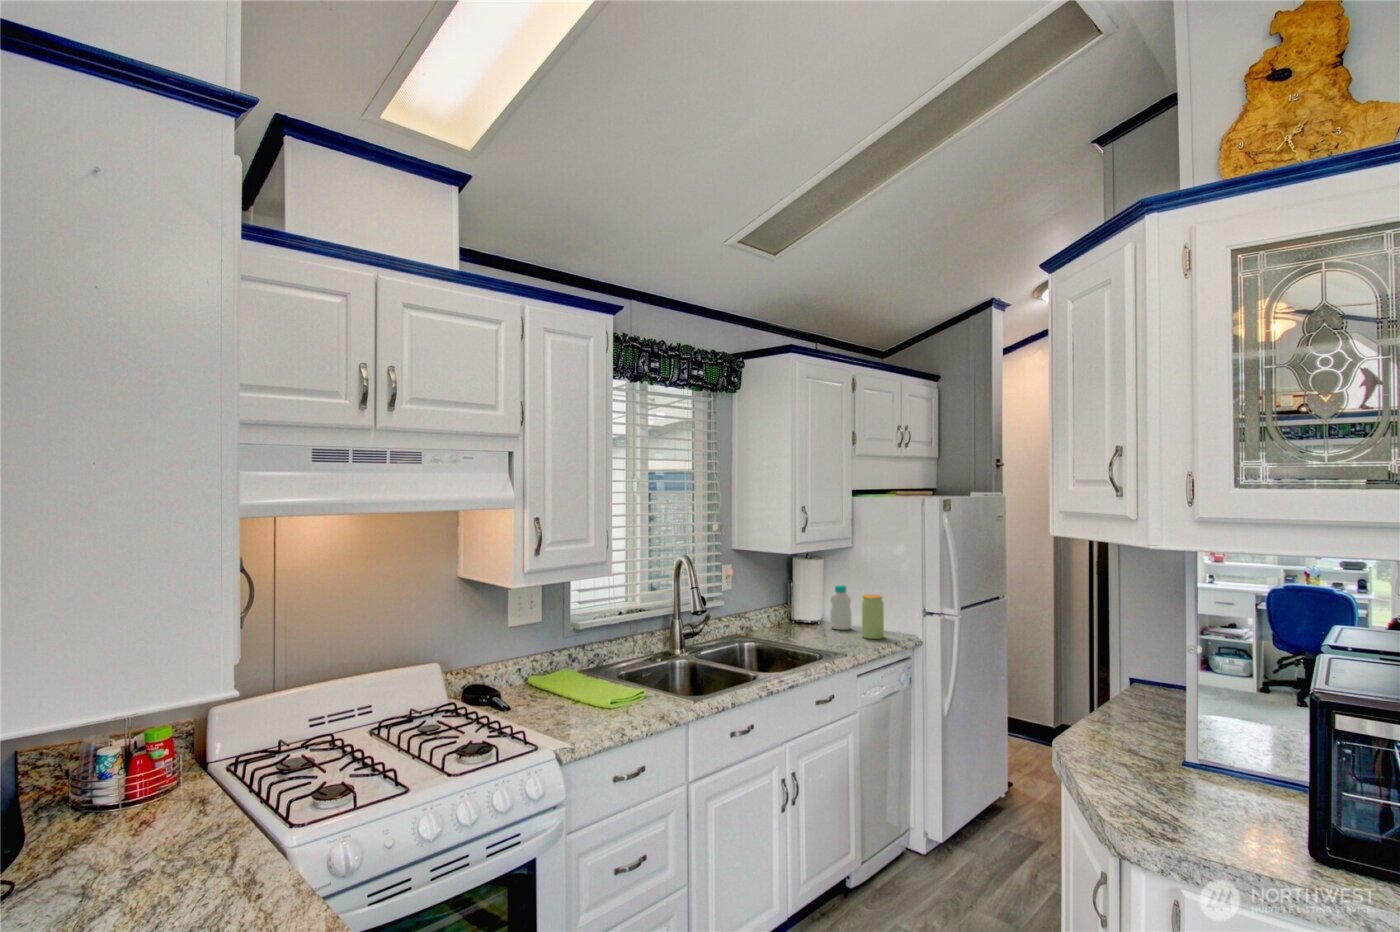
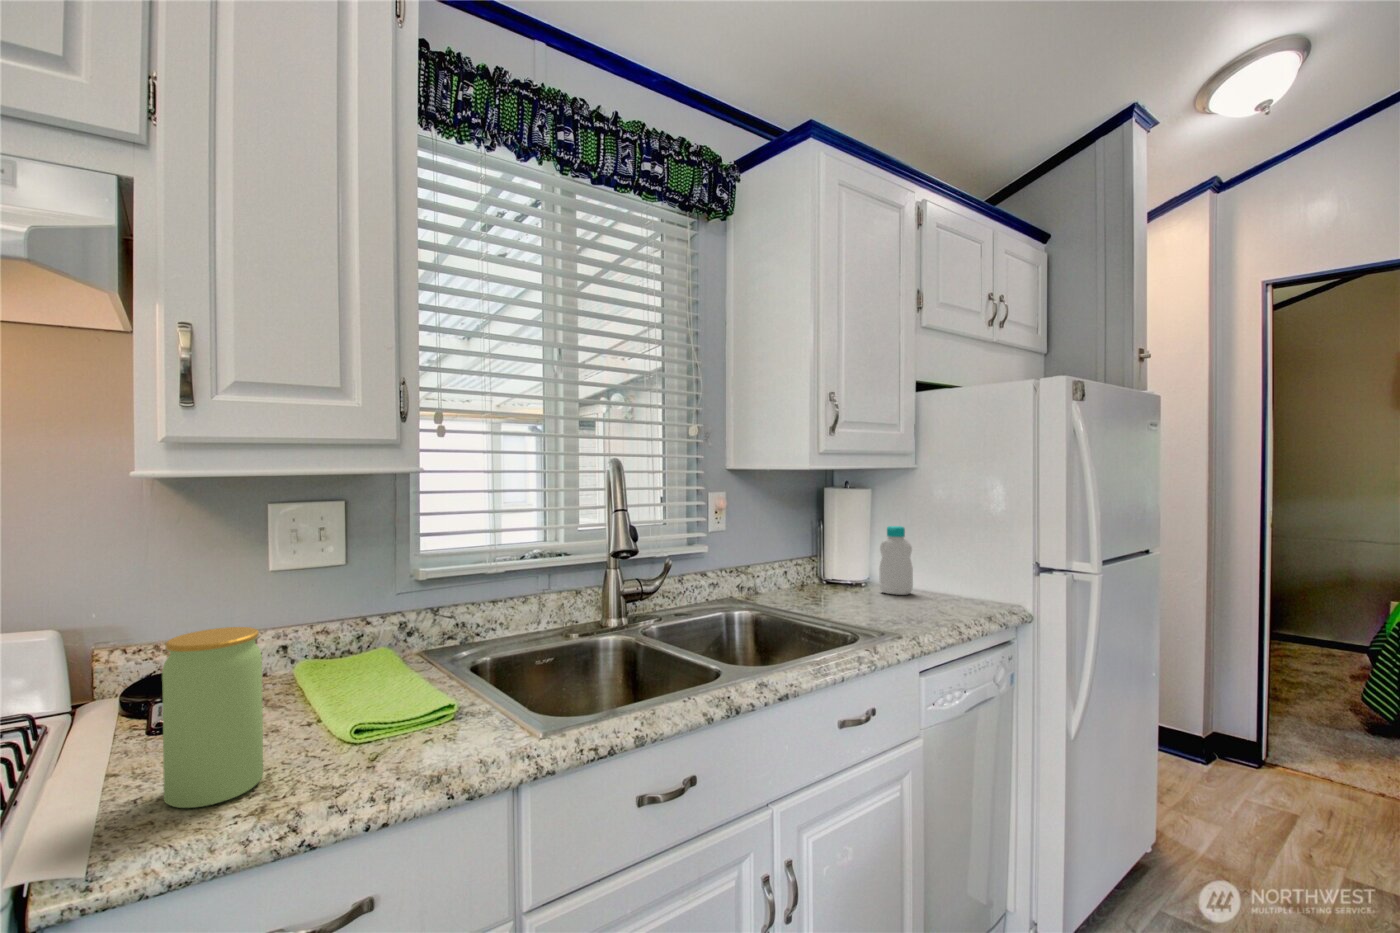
jar: present [862,594,884,639] -> present [162,627,263,808]

